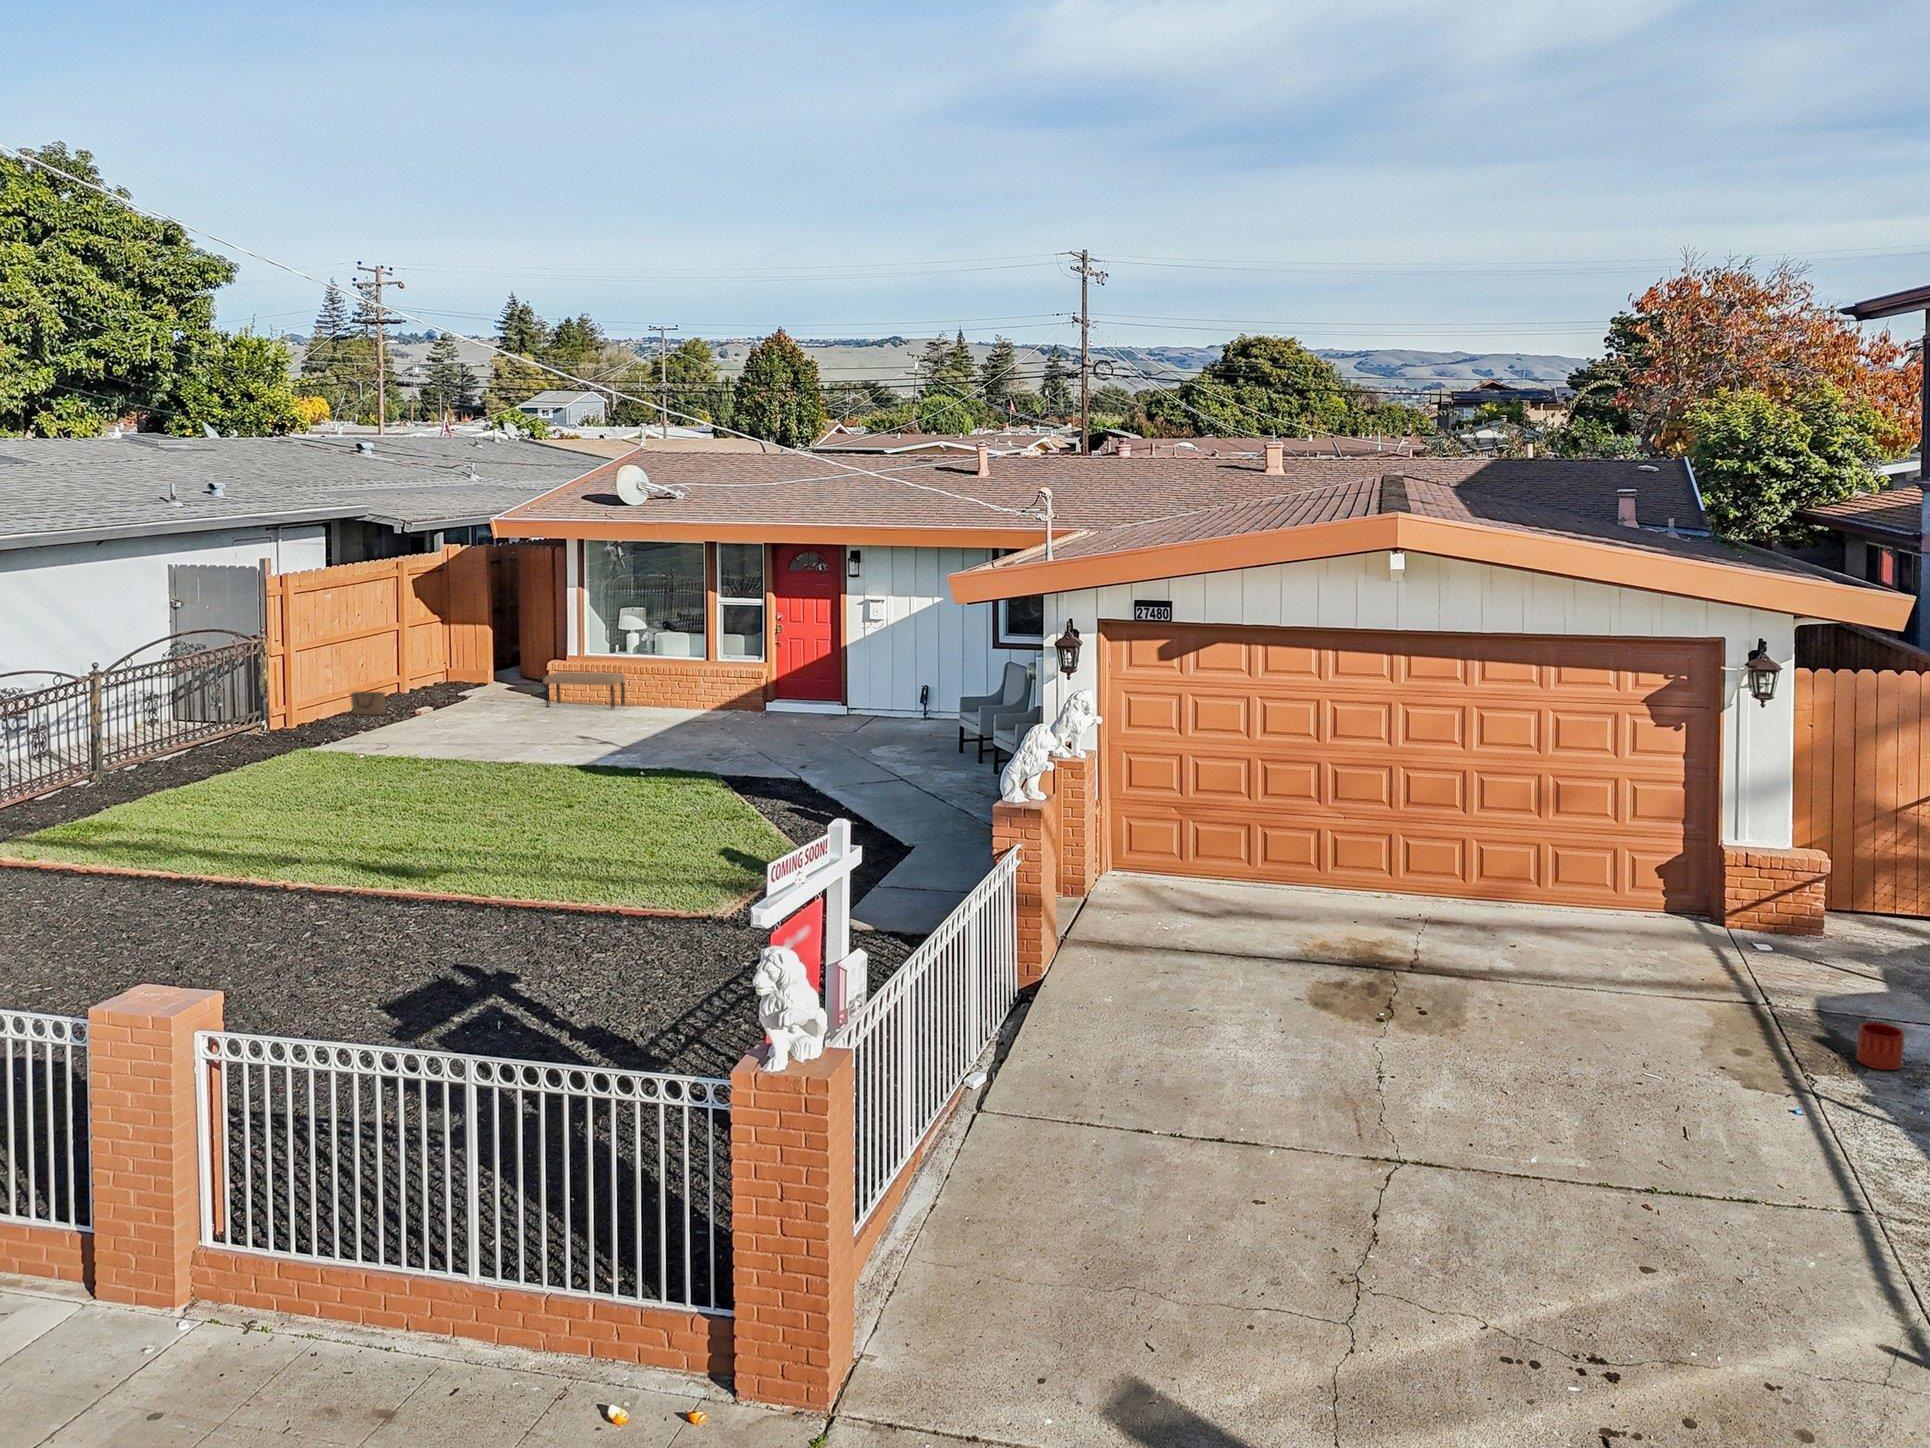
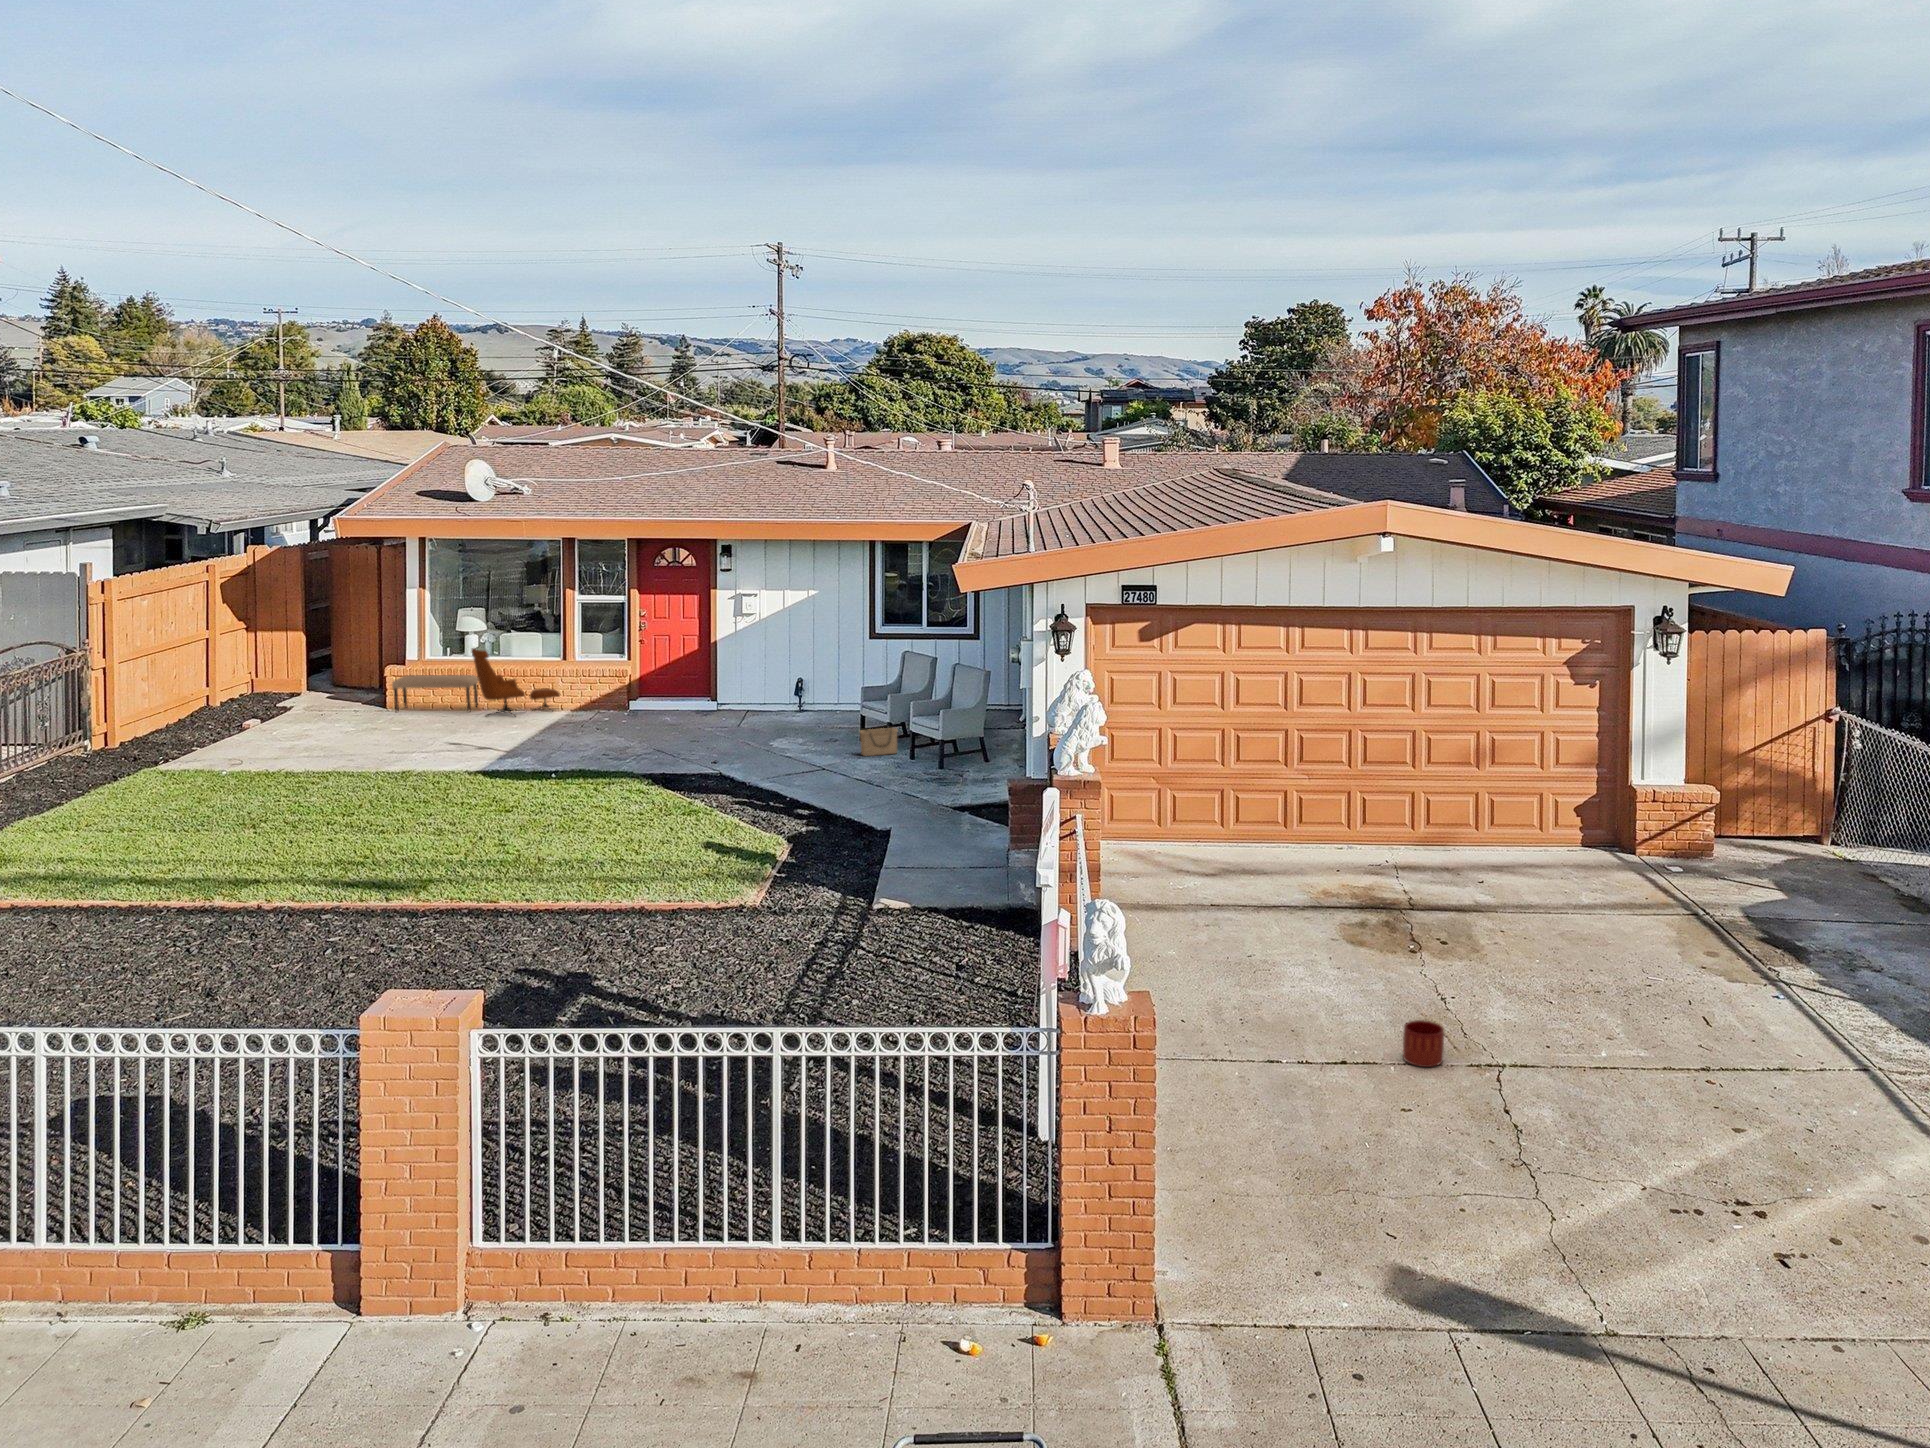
lounge chair: none [612,646,700,716] -> present [471,648,560,714]
basket: present [351,692,386,715] -> present [860,728,898,756]
planter: present [1857,1022,1905,1070] -> present [1403,1020,1444,1067]

